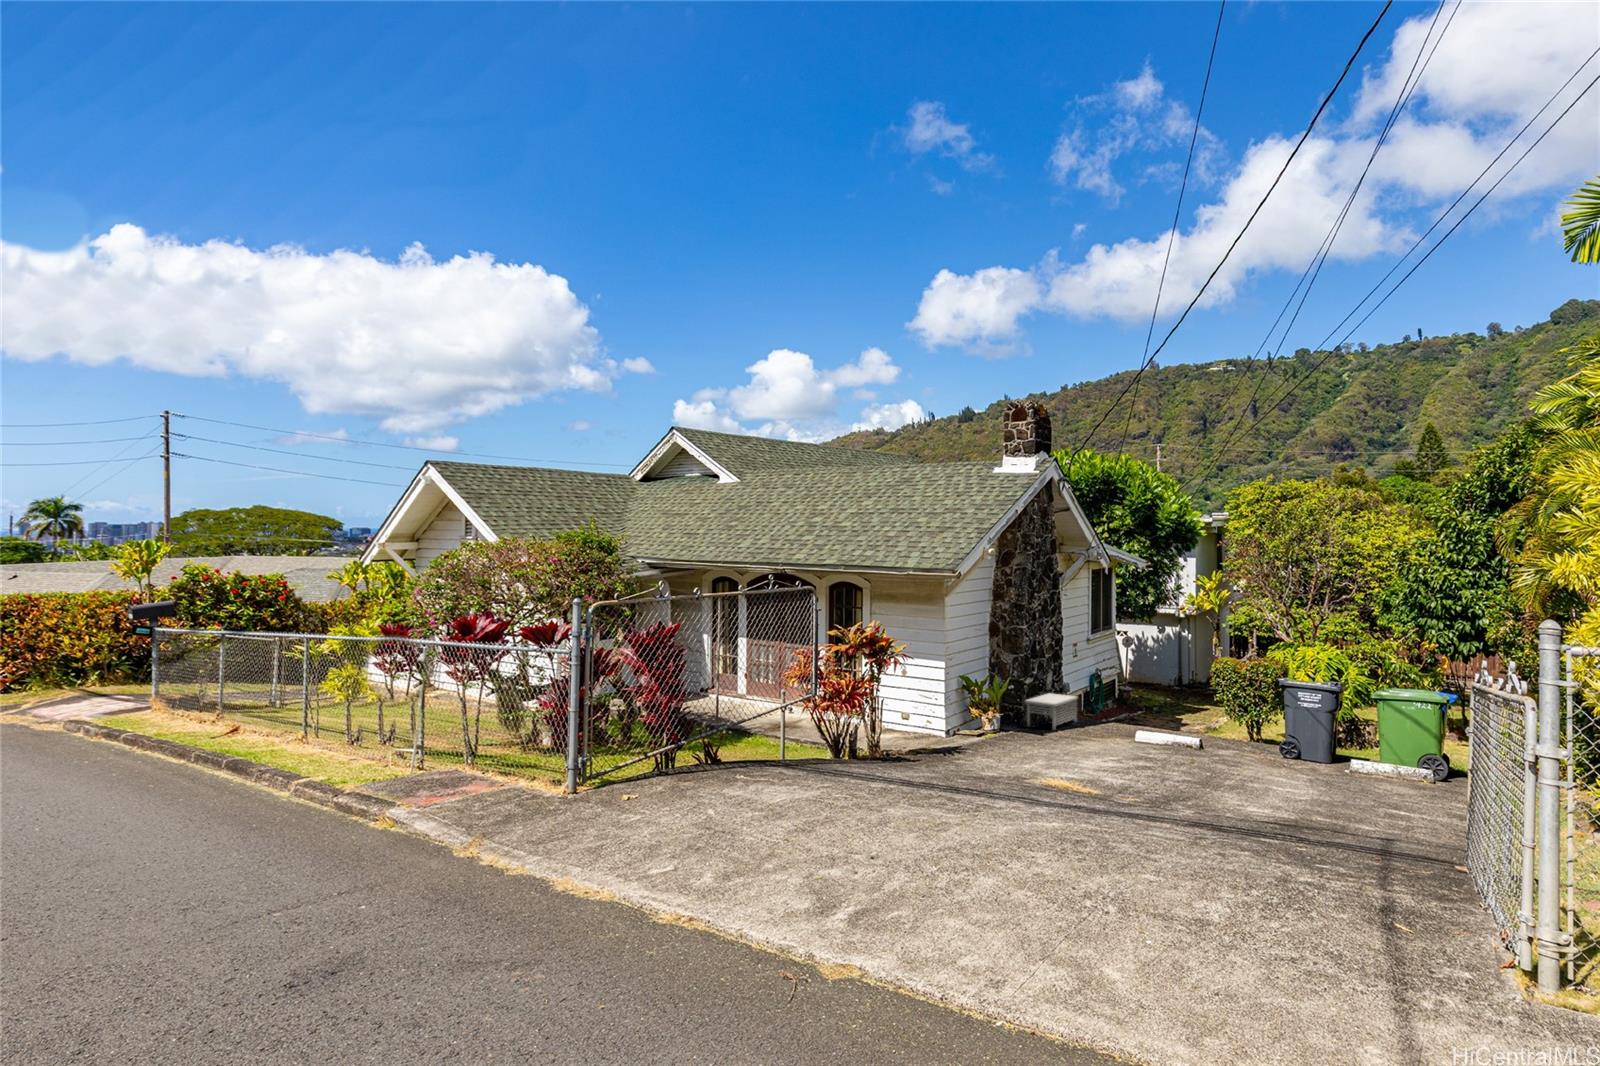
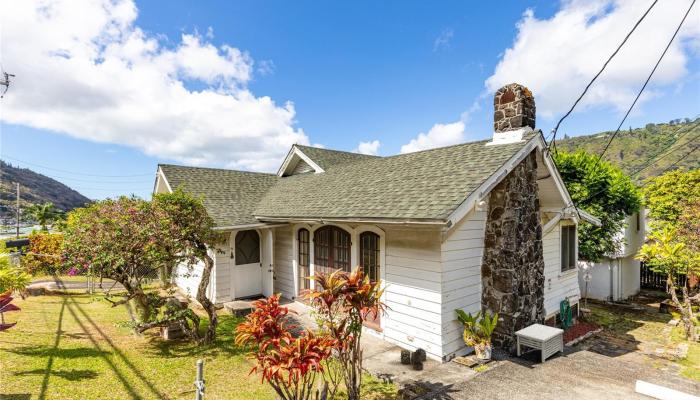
woven basket: none [900,721,928,742] -> present [401,348,426,371]

